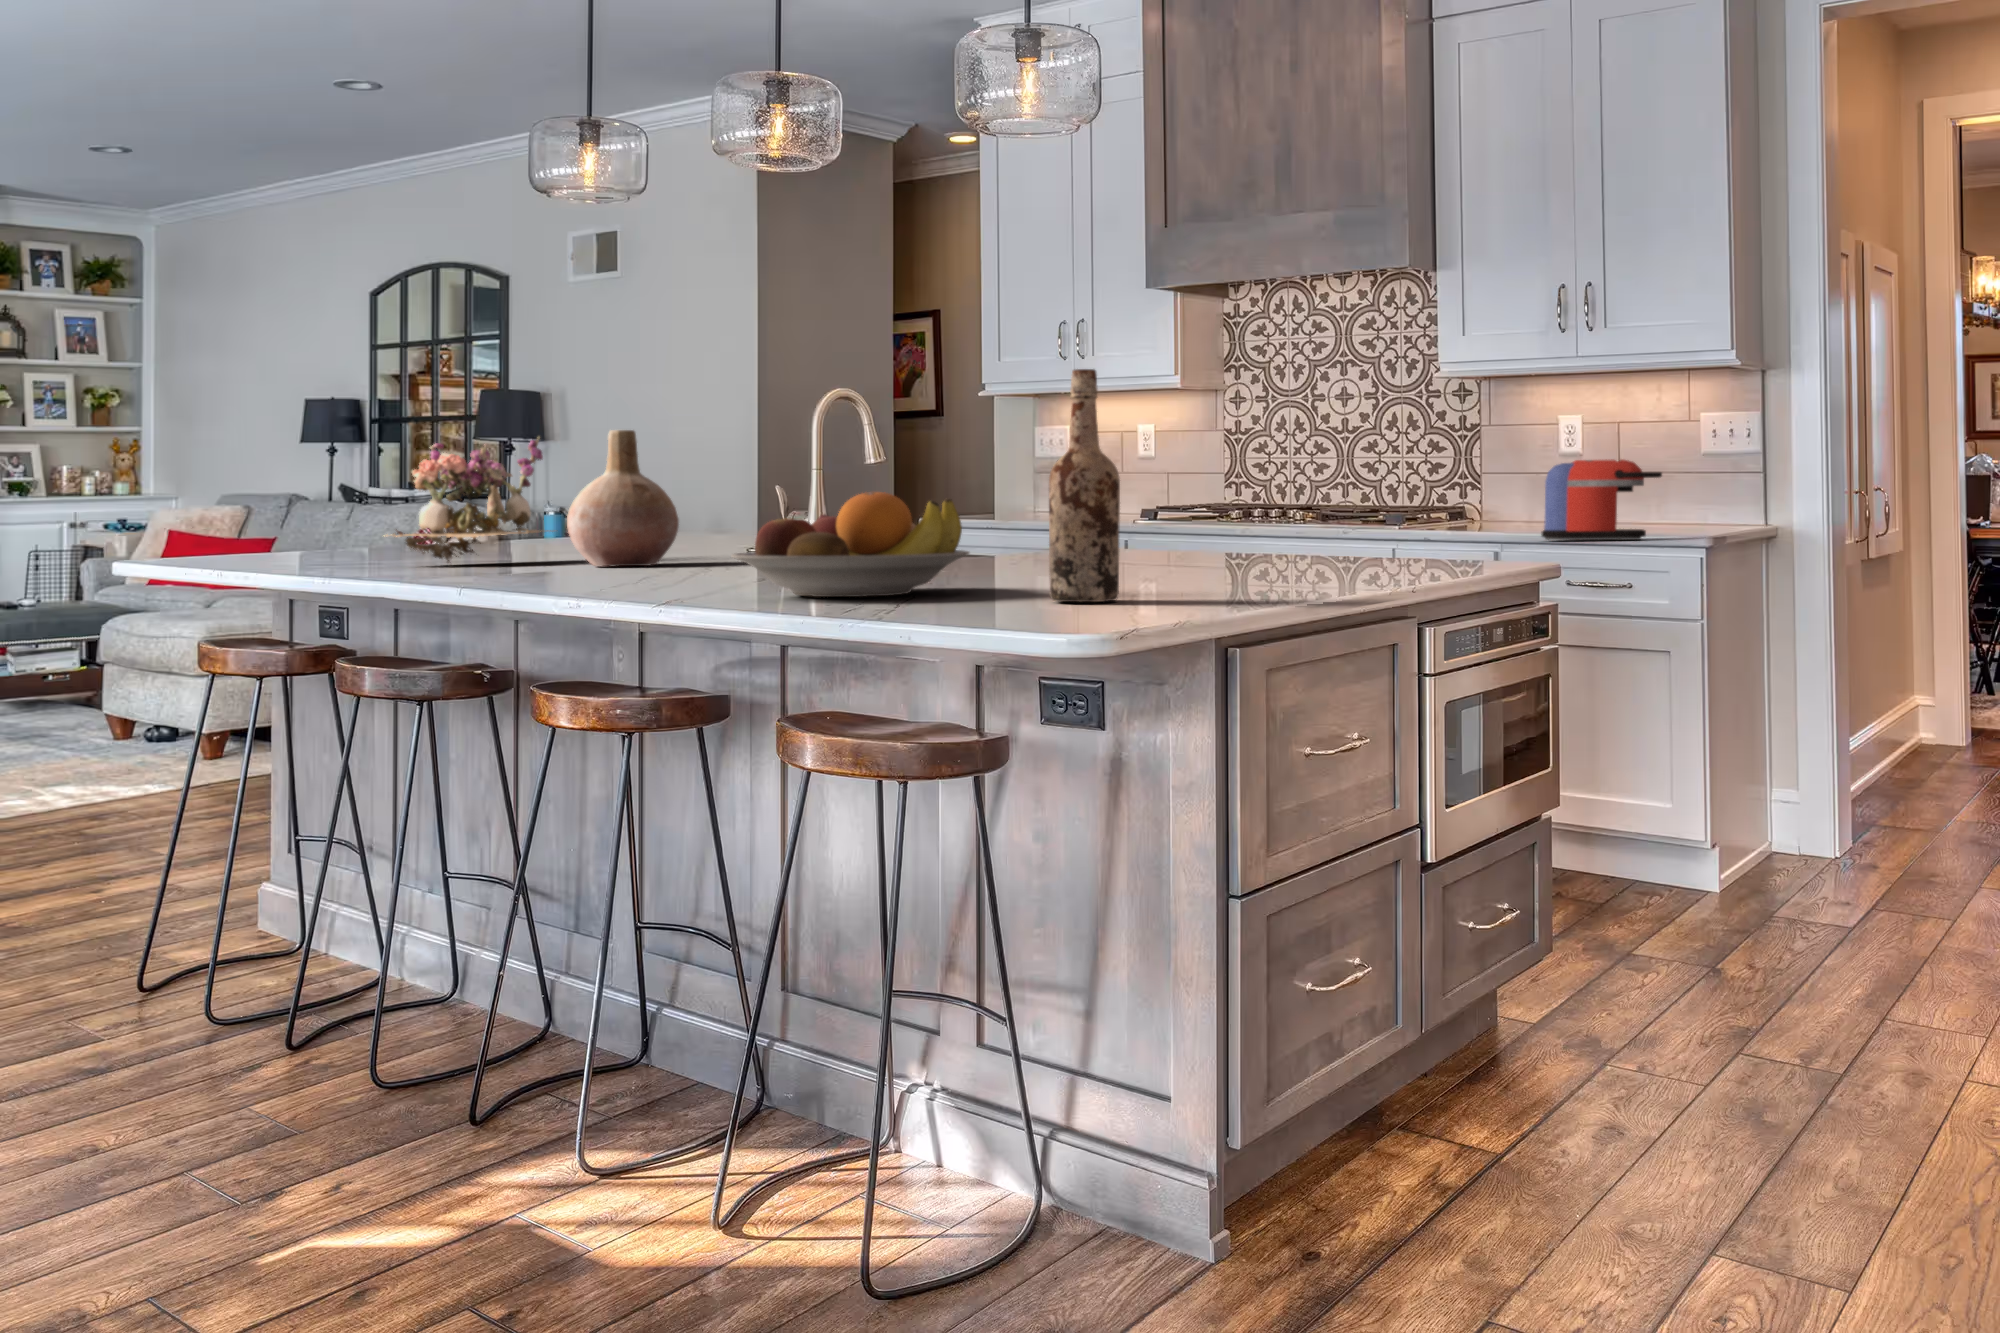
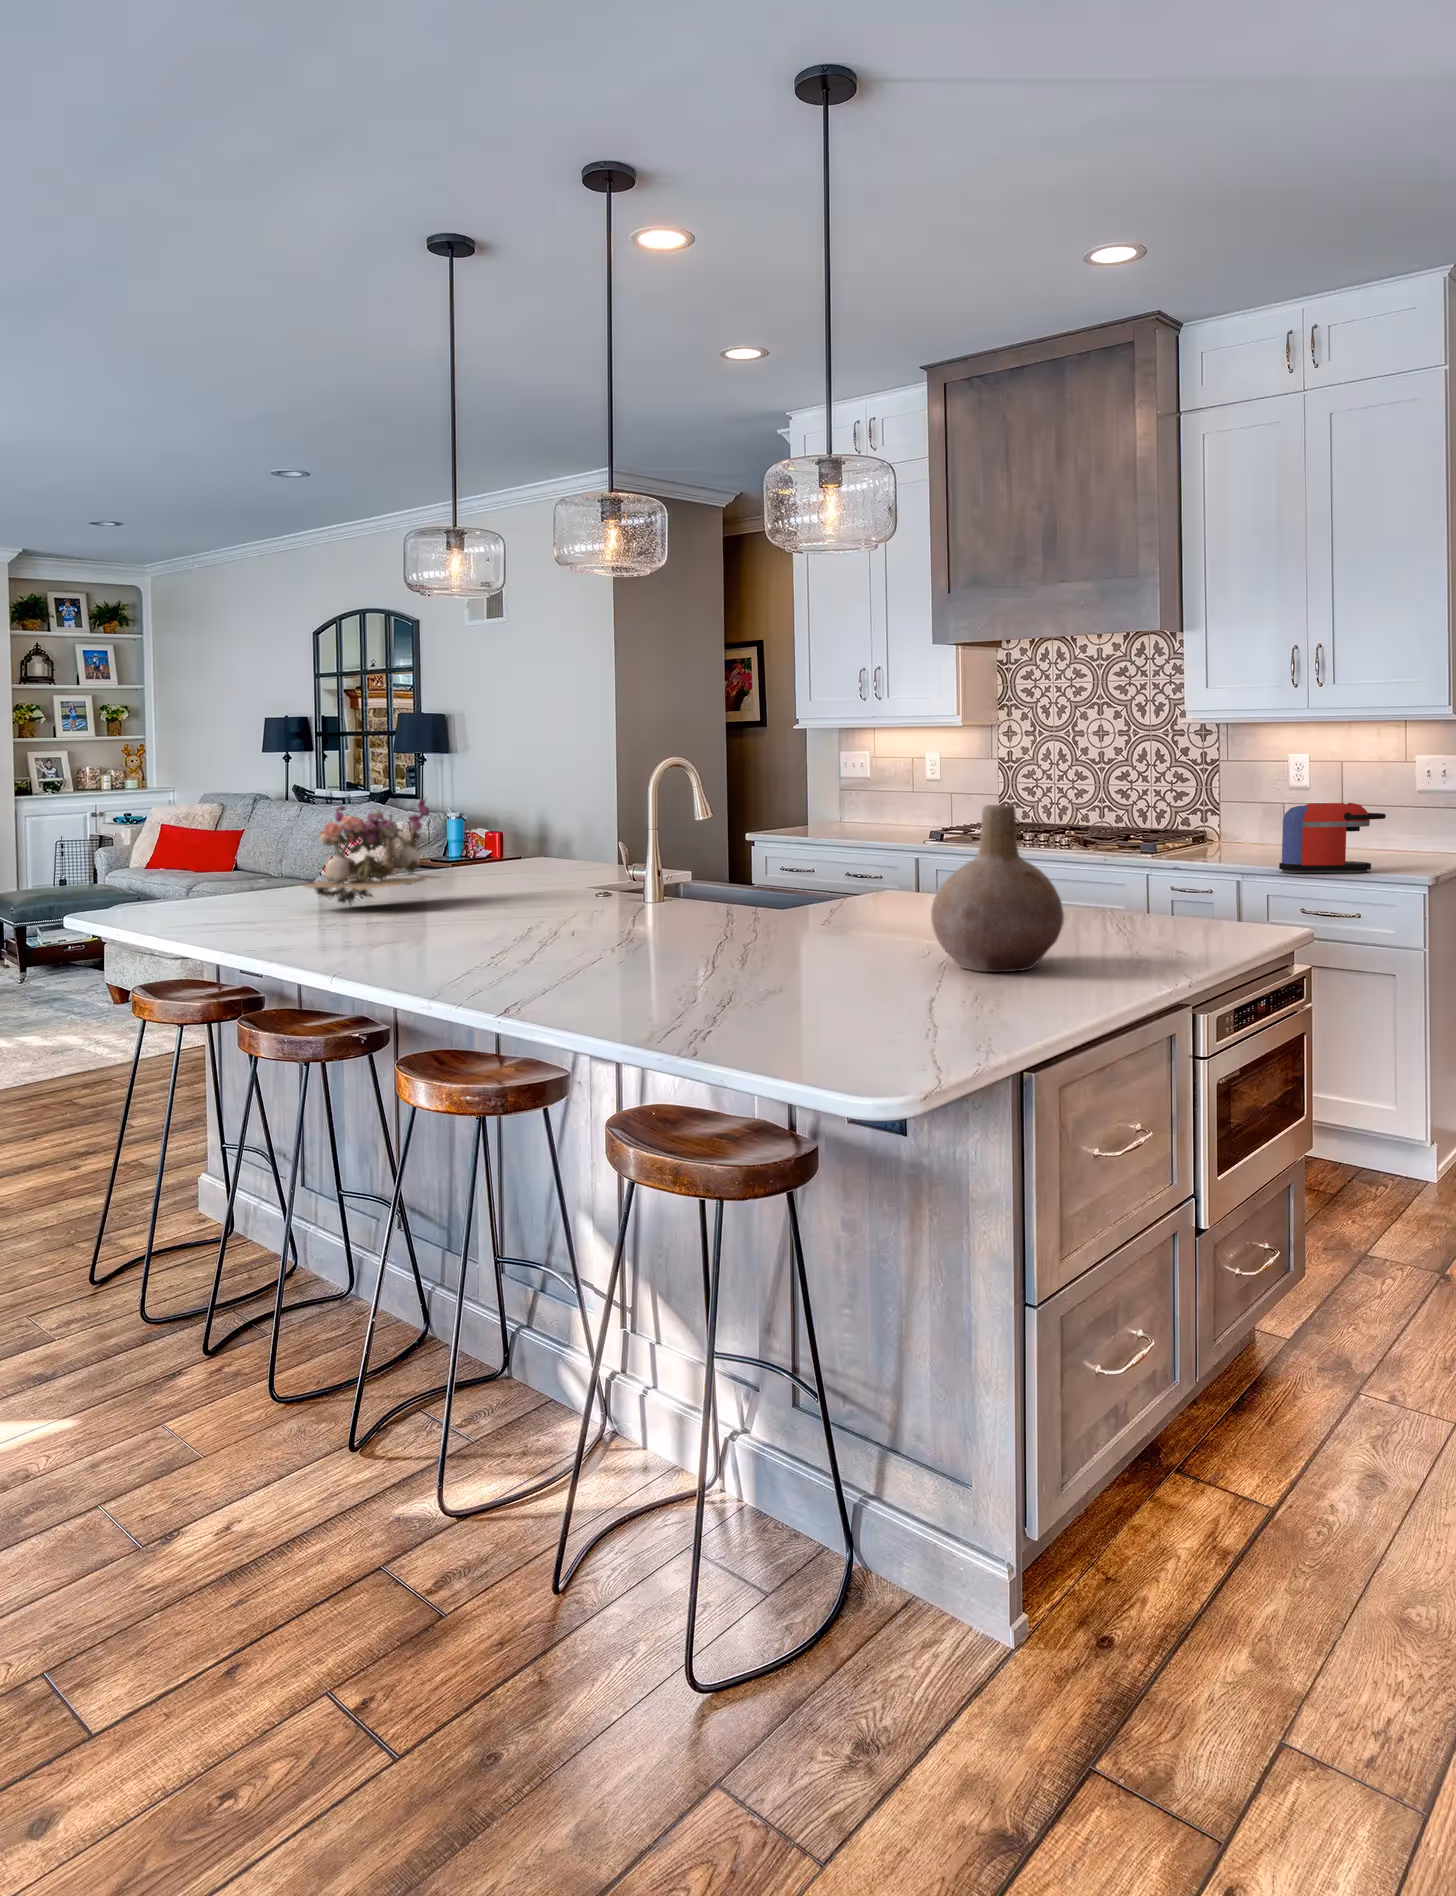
wine bottle: present [1049,369,1120,602] -> none [855,825,921,1044]
vase: present [567,430,679,566] -> present [931,805,1064,972]
fruit bowl: present [732,492,969,597] -> none [568,917,783,1016]

